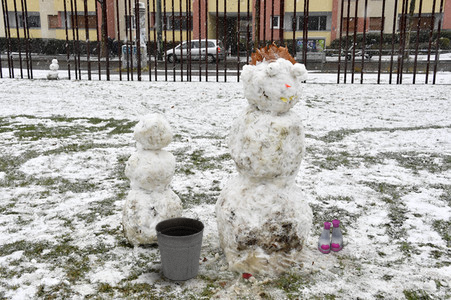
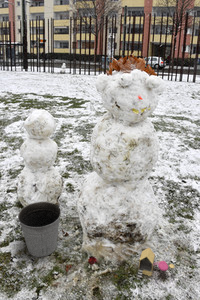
boots: present [318,219,343,253] -> none [165,212,188,241]
toy house: none [301,250,339,283] -> present [138,248,174,277]

